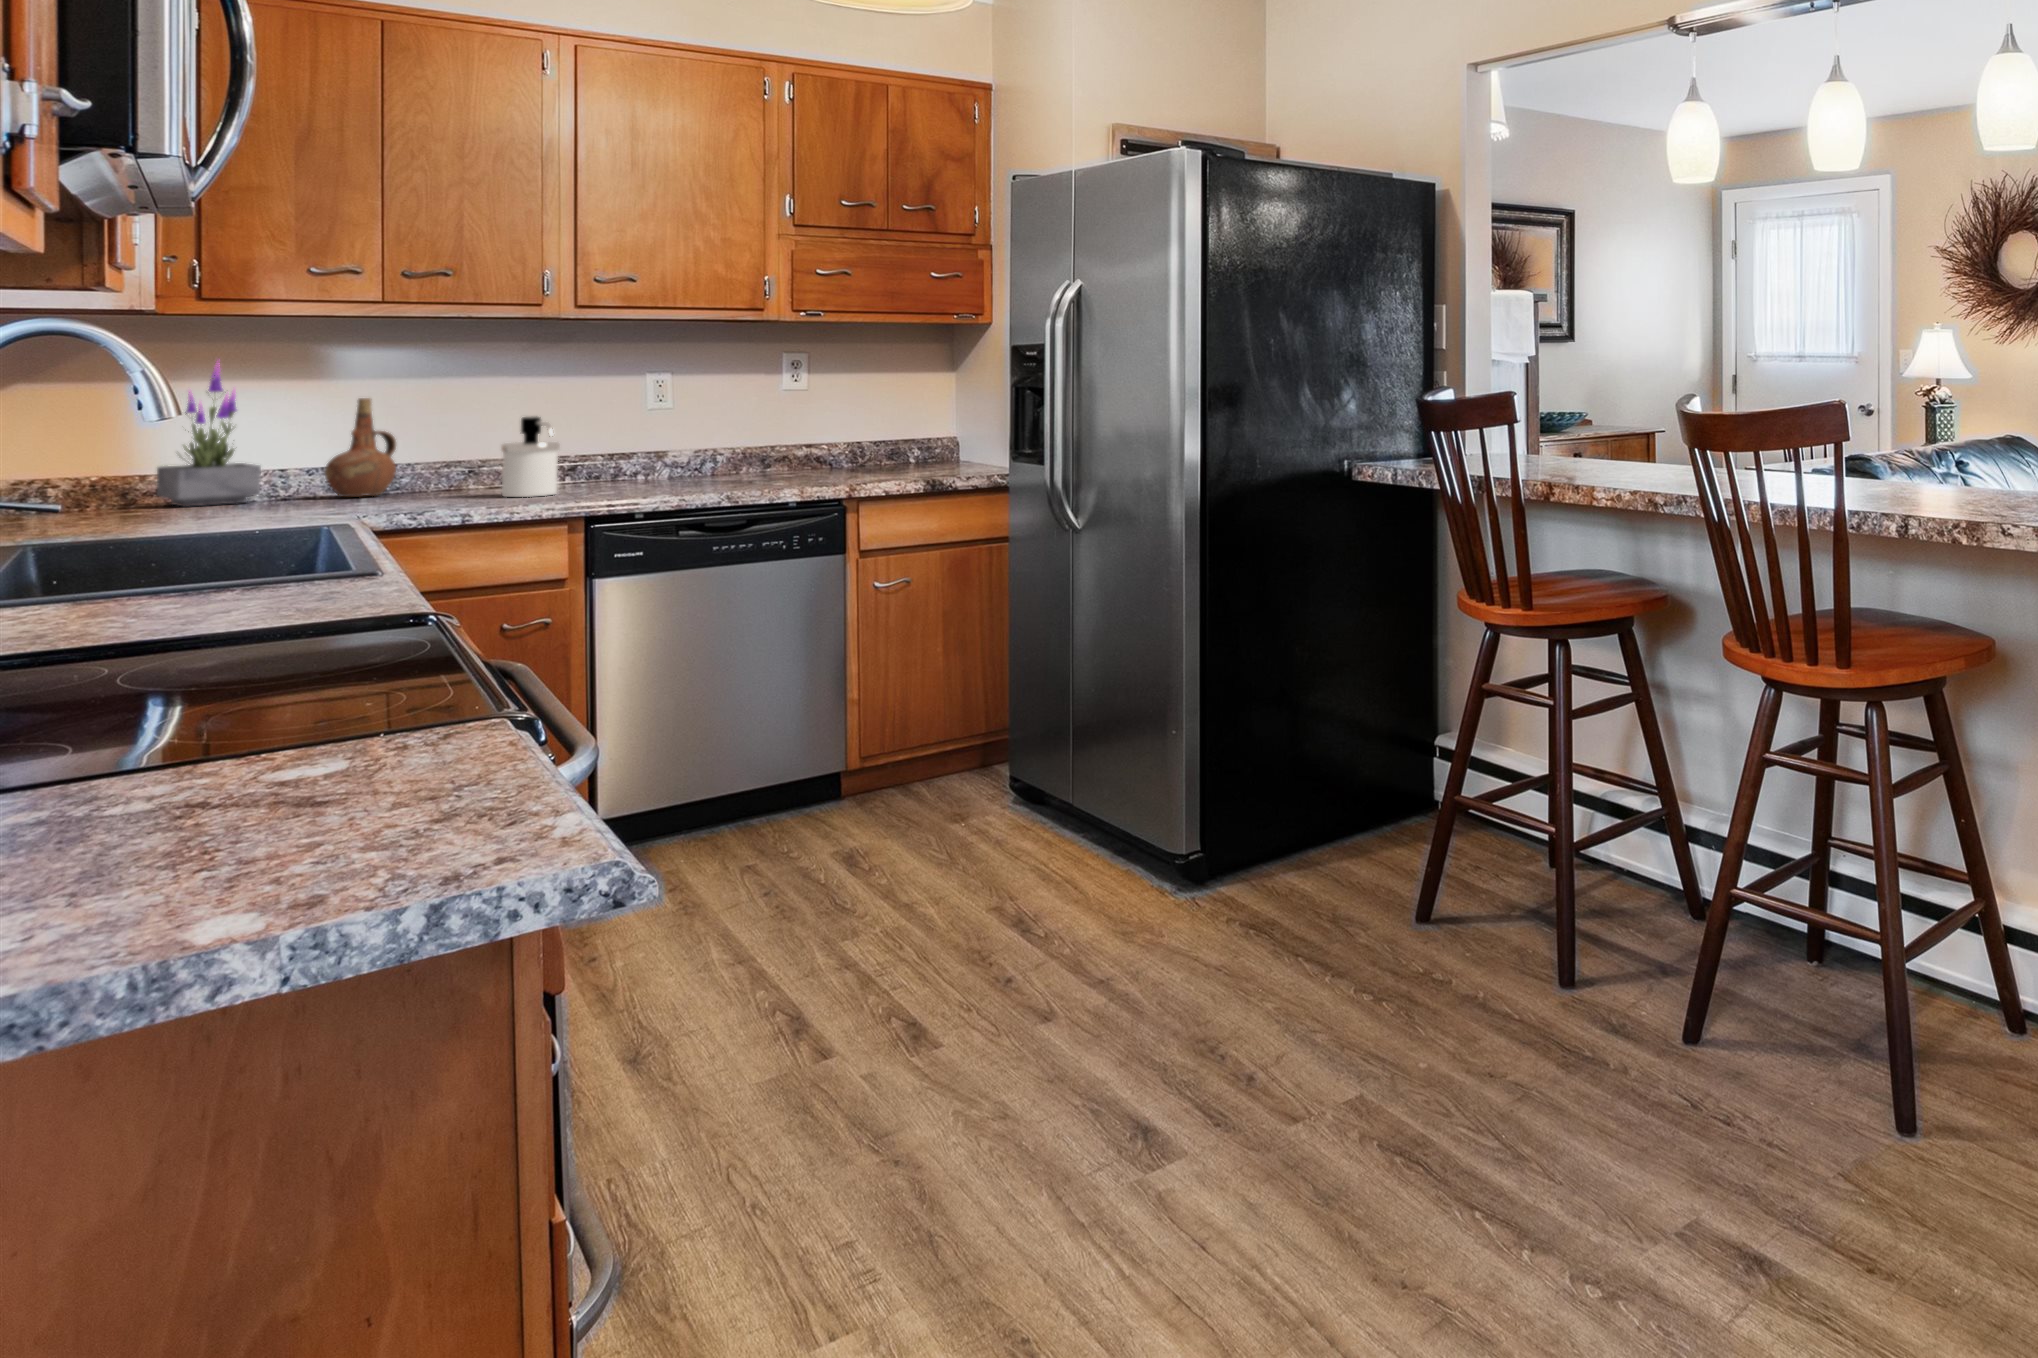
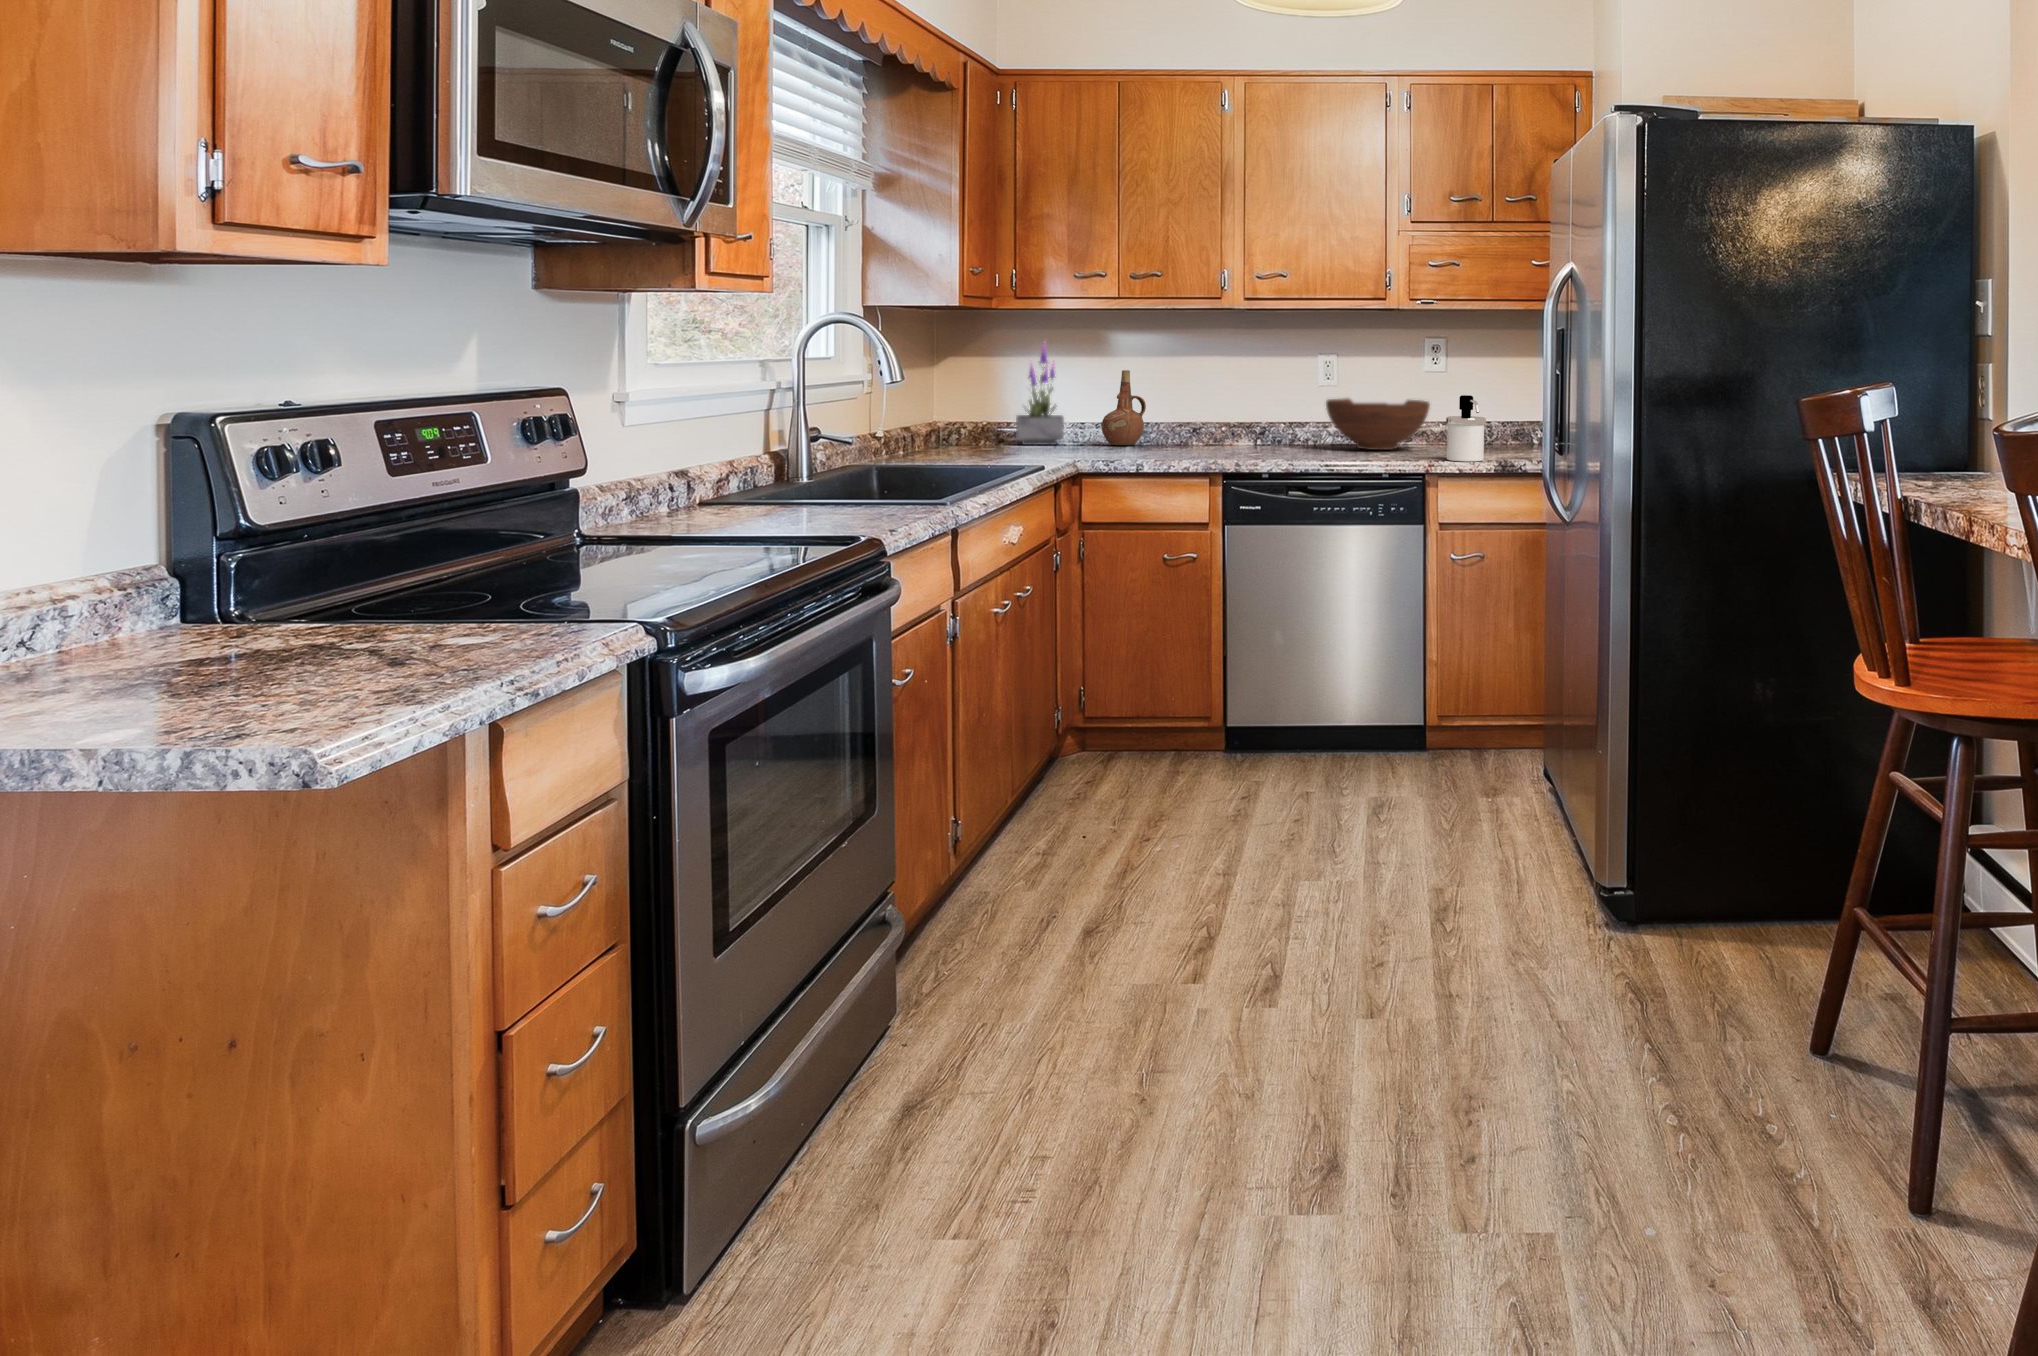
soap dispenser: present [501,416,560,497] -> present [1446,395,1486,462]
fruit bowl: none [668,420,804,479] -> present [1326,398,1430,450]

